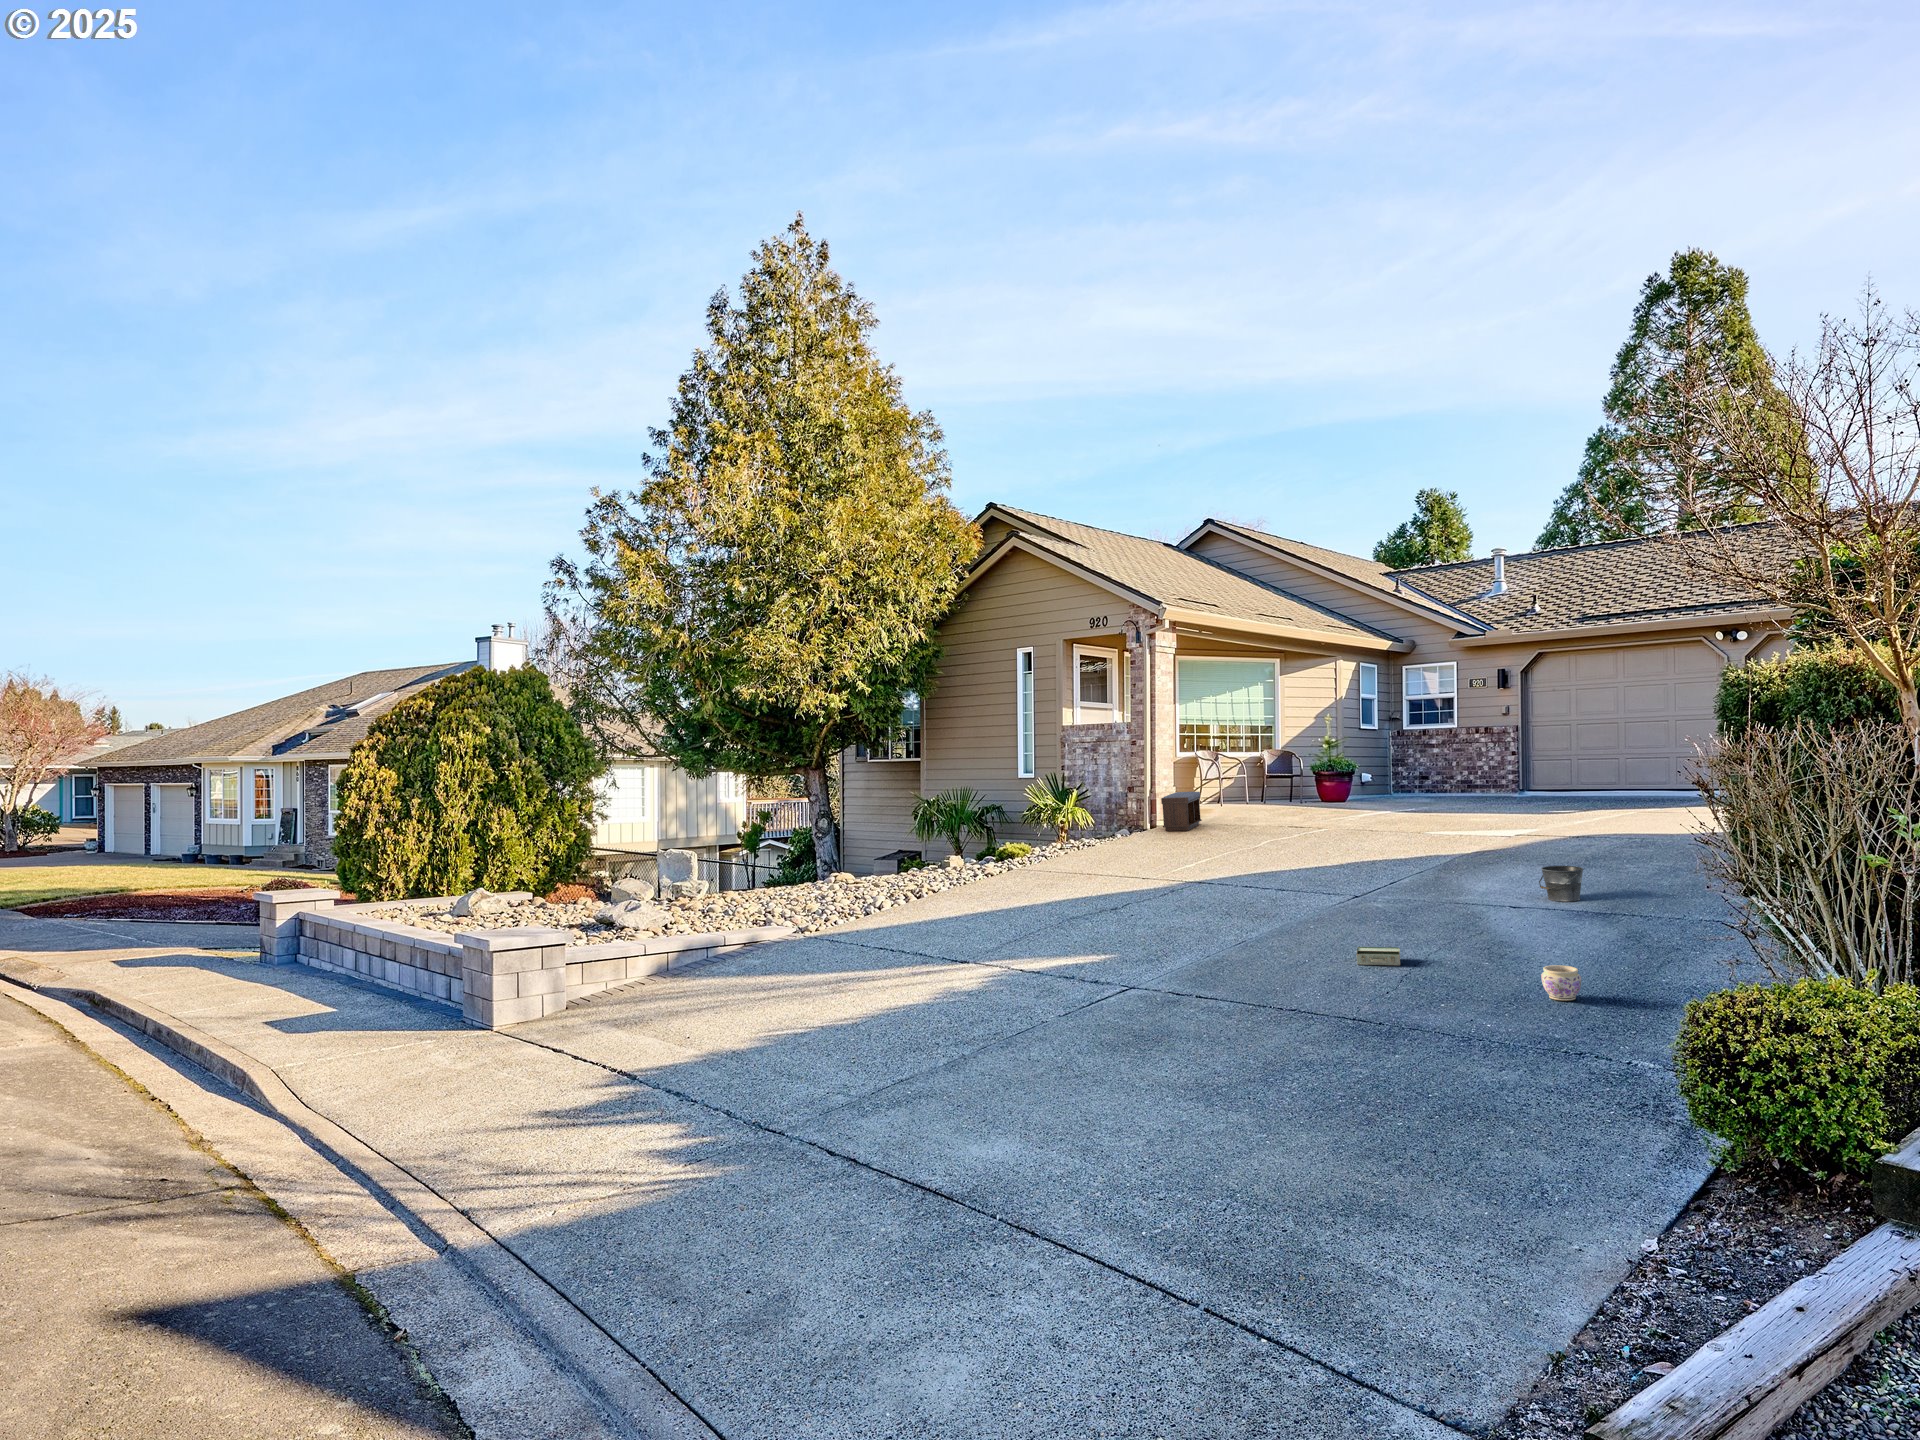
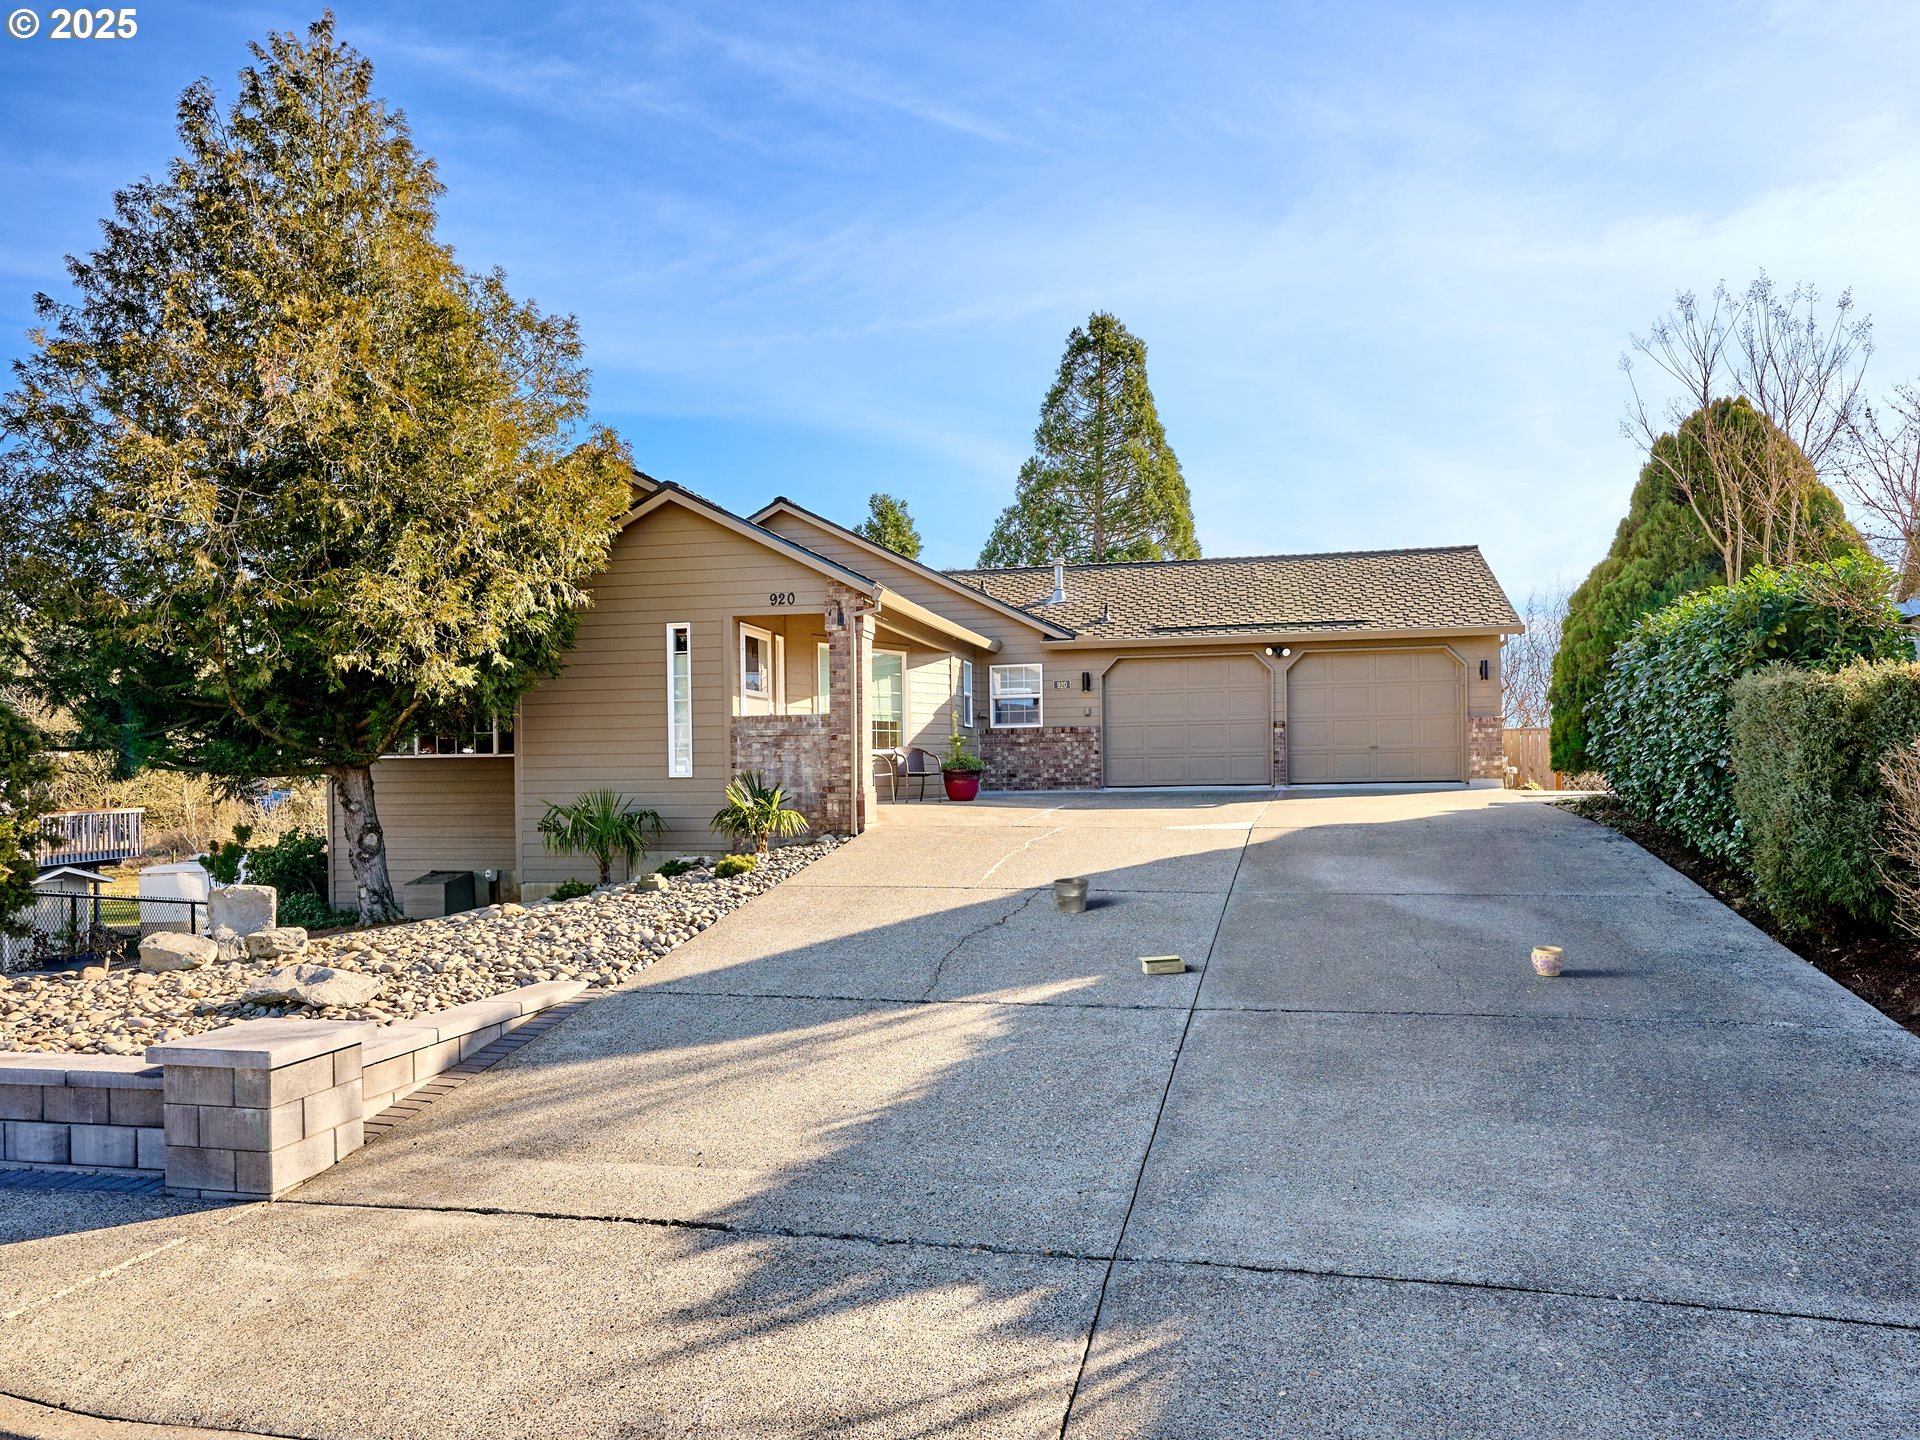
bench: present [1161,792,1202,831] -> none [872,793,905,836]
bucket: present [1539,866,1583,901] -> present [1051,878,1089,913]
toolbox: present [1357,947,1400,965] -> present [1138,954,1185,974]

